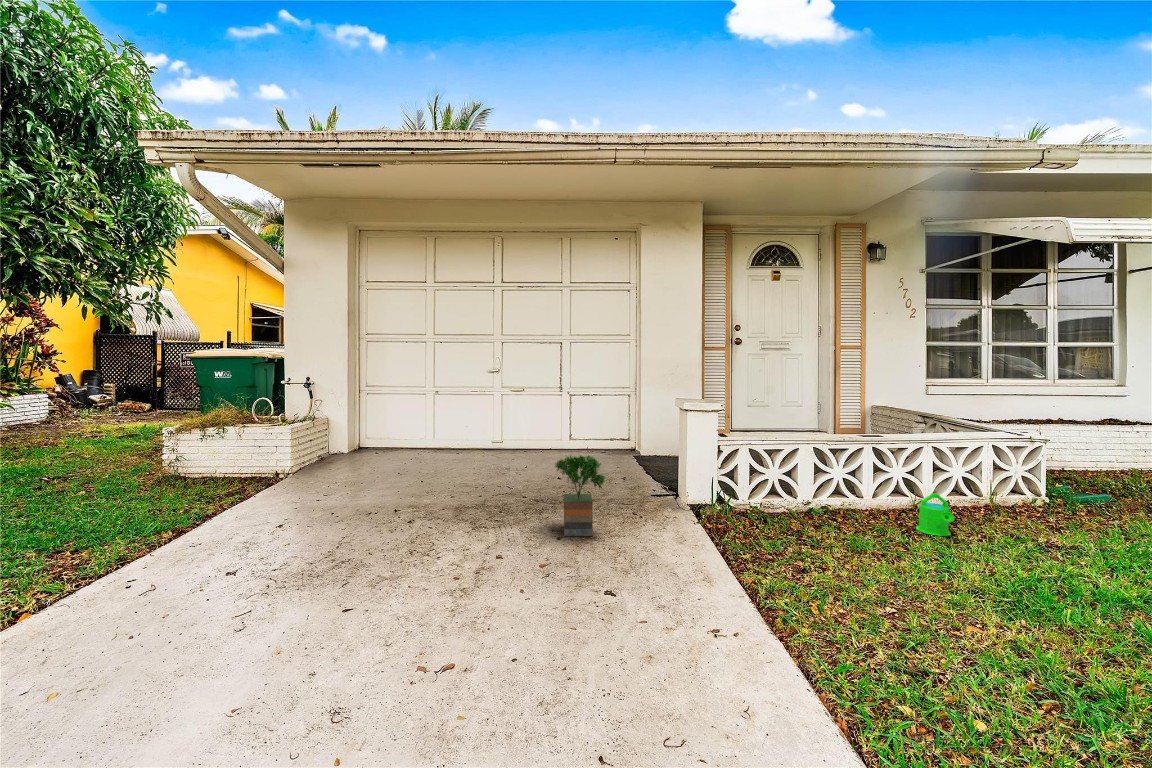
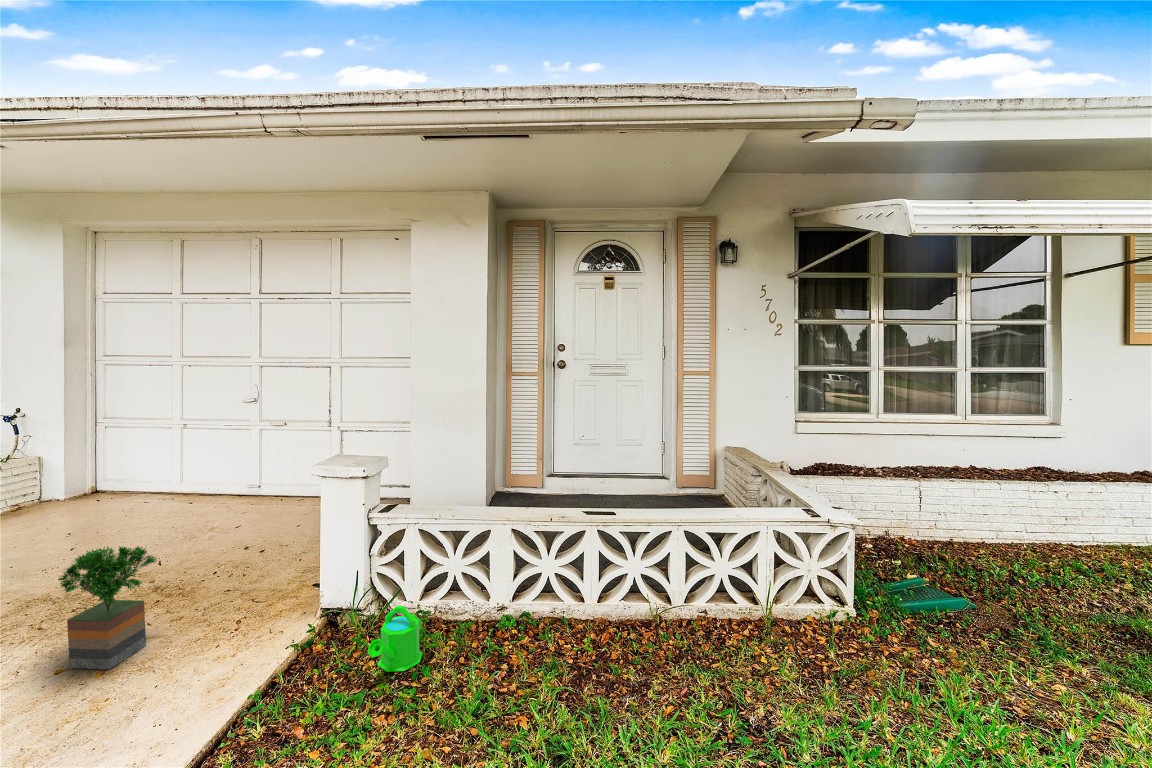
watering can: present [916,493,954,536] -> present [368,605,423,672]

